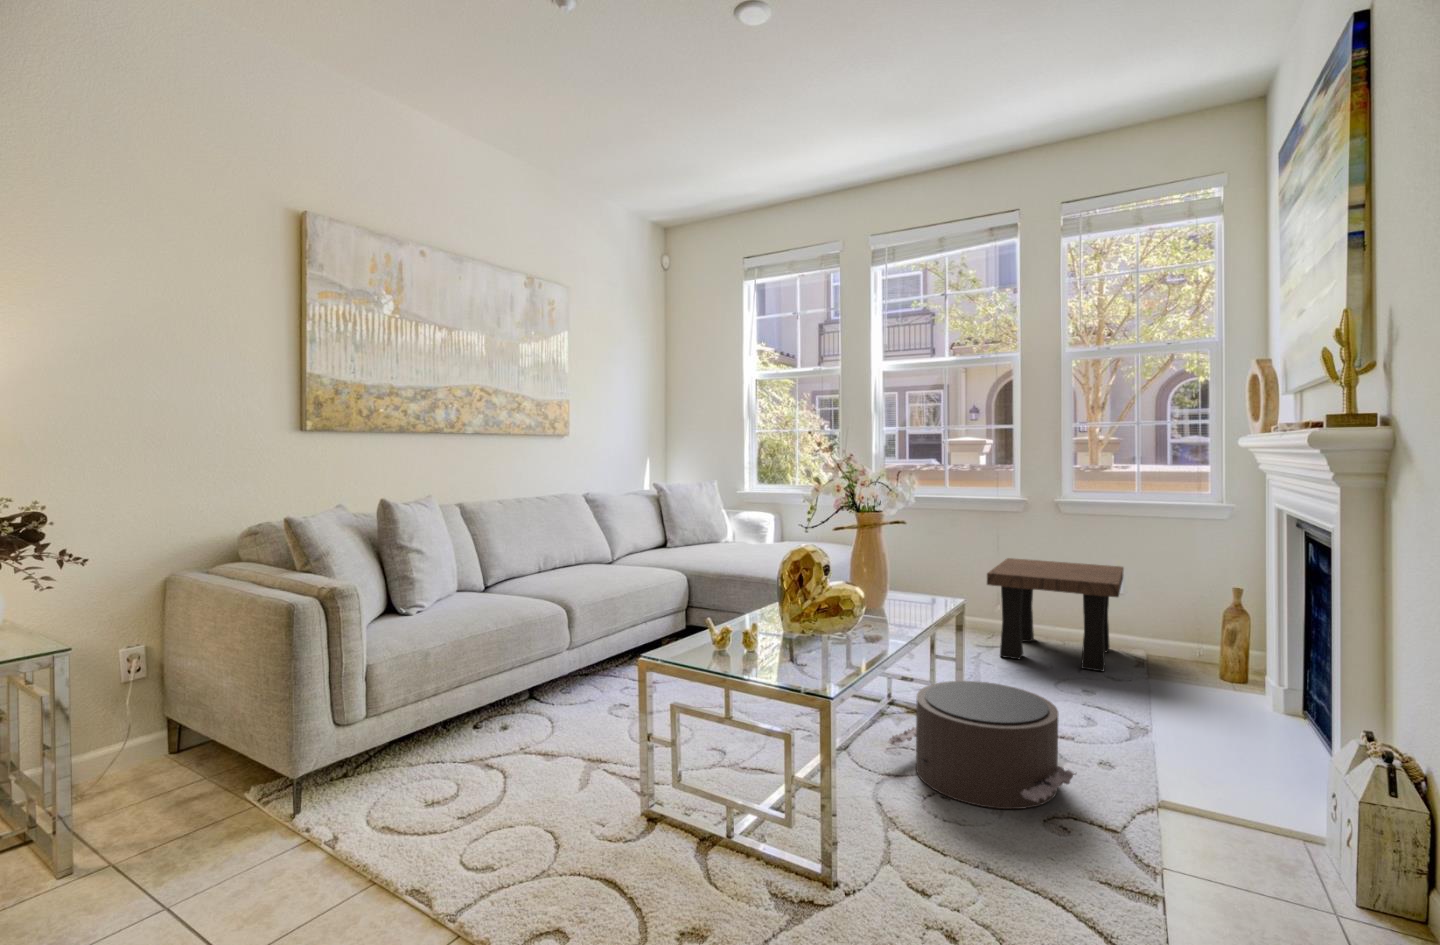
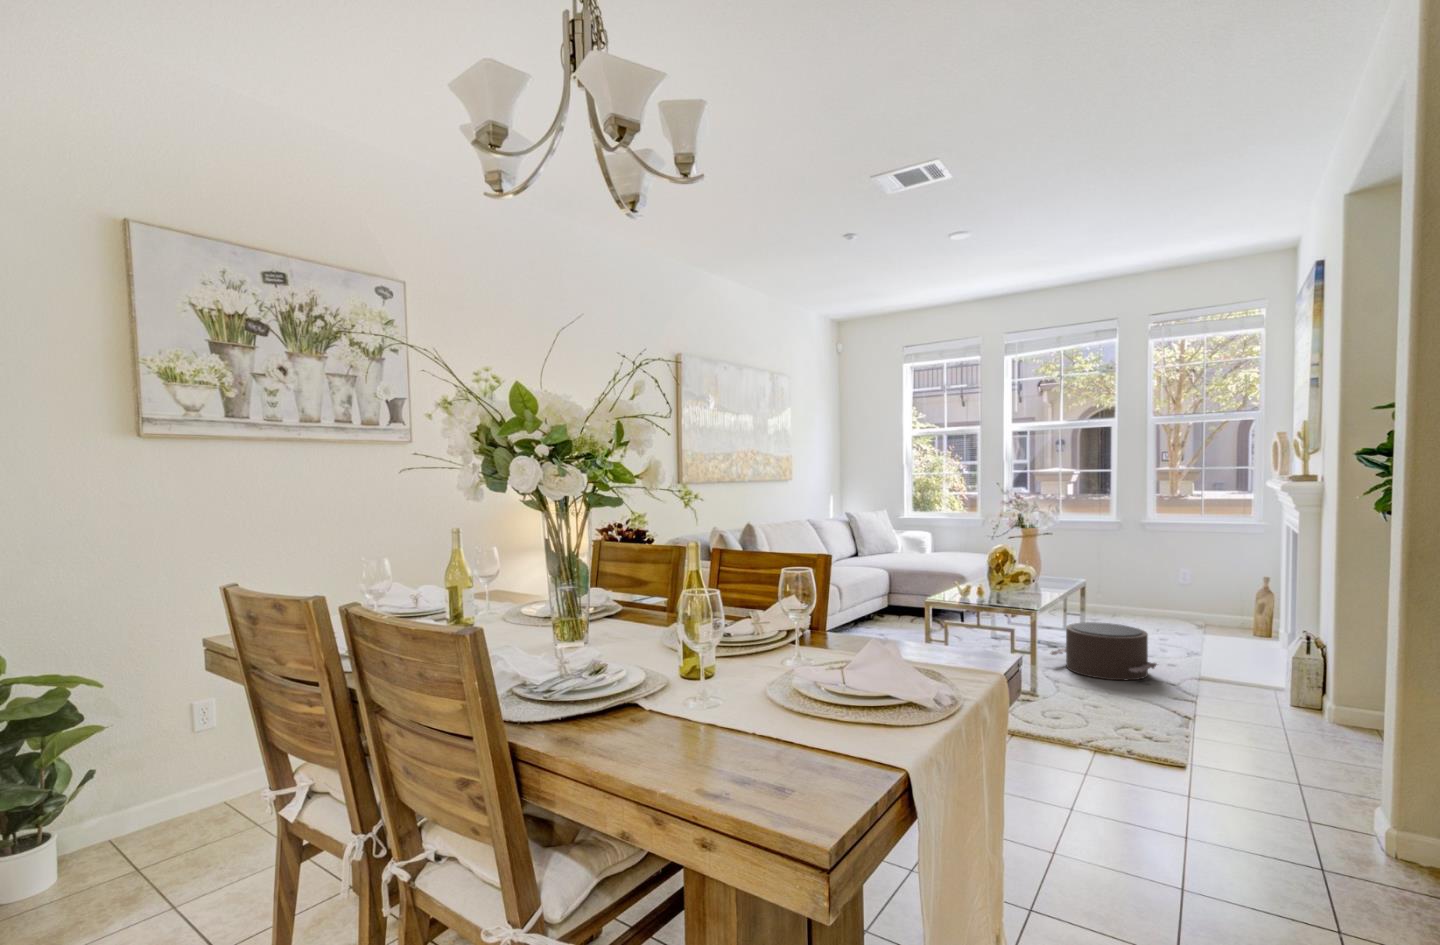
side table: present [987,558,1123,671] -> none [1095,562,1190,632]

